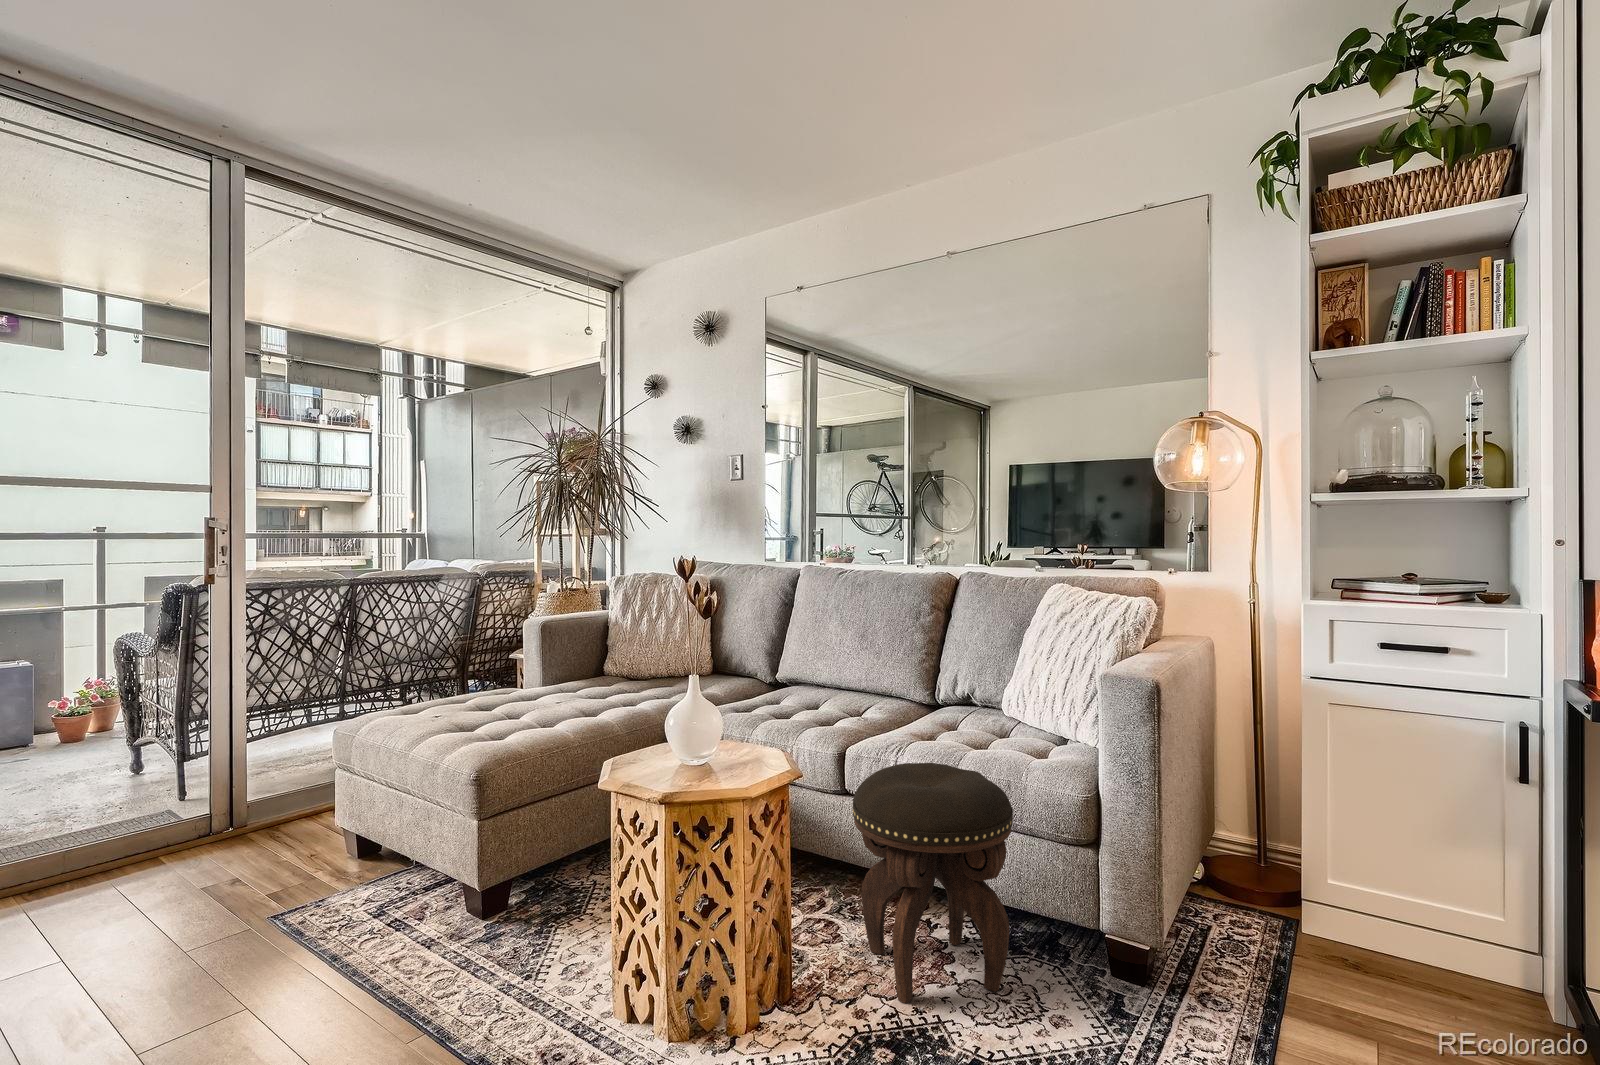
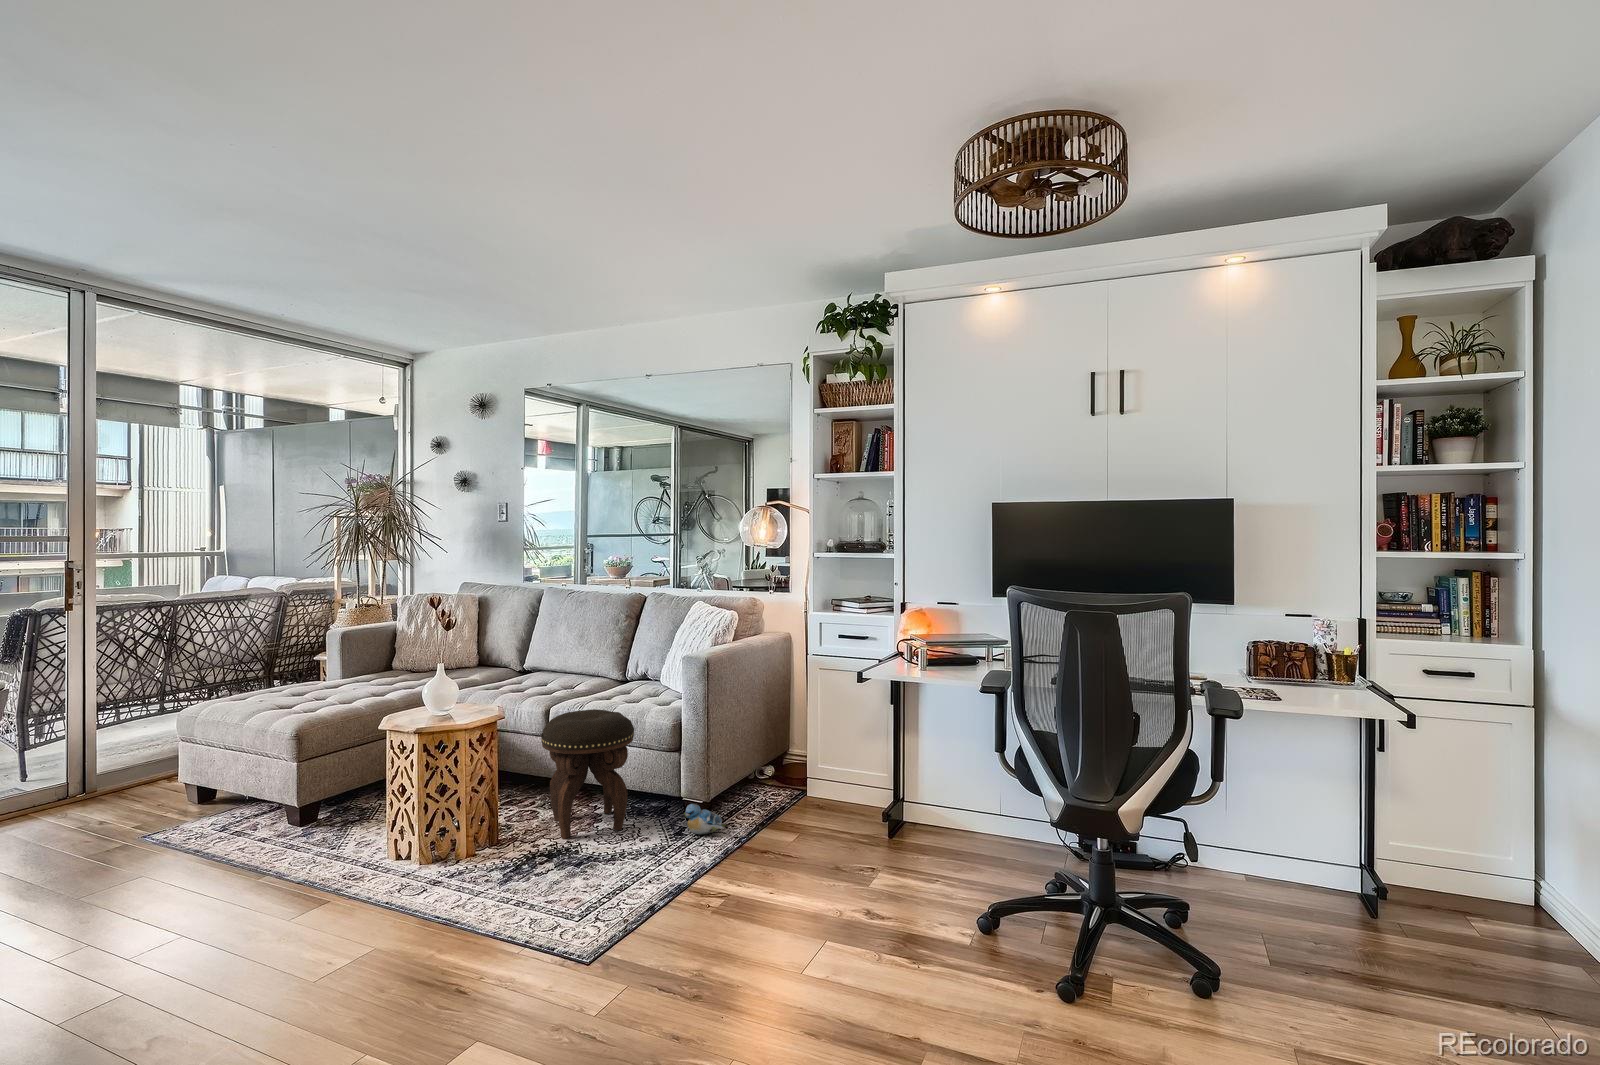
plush toy: none [1128,963,1214,1026] -> present [684,804,726,834]

